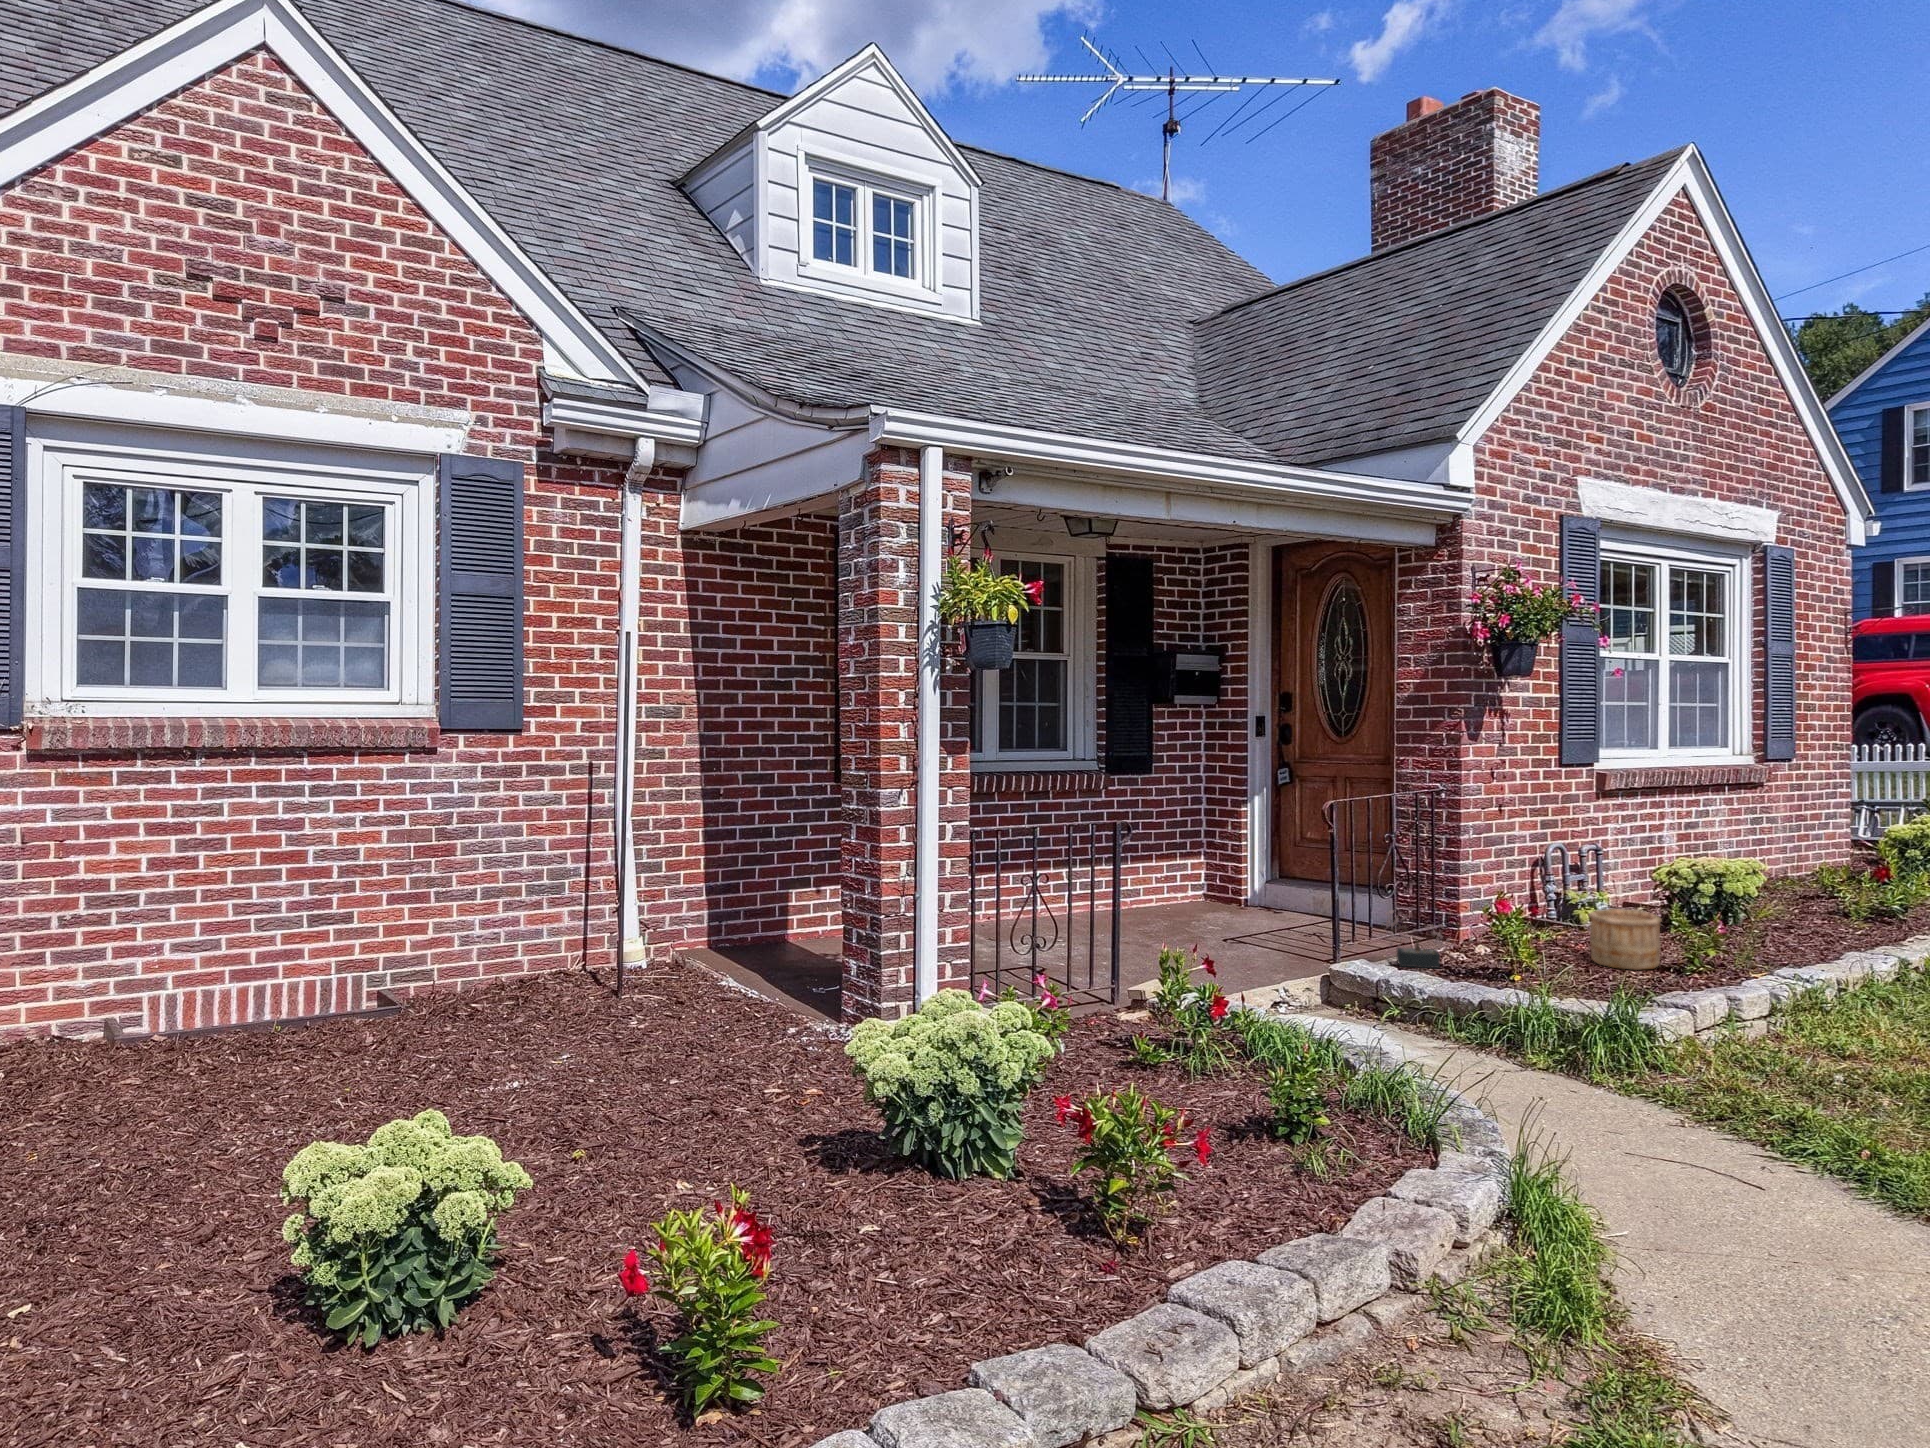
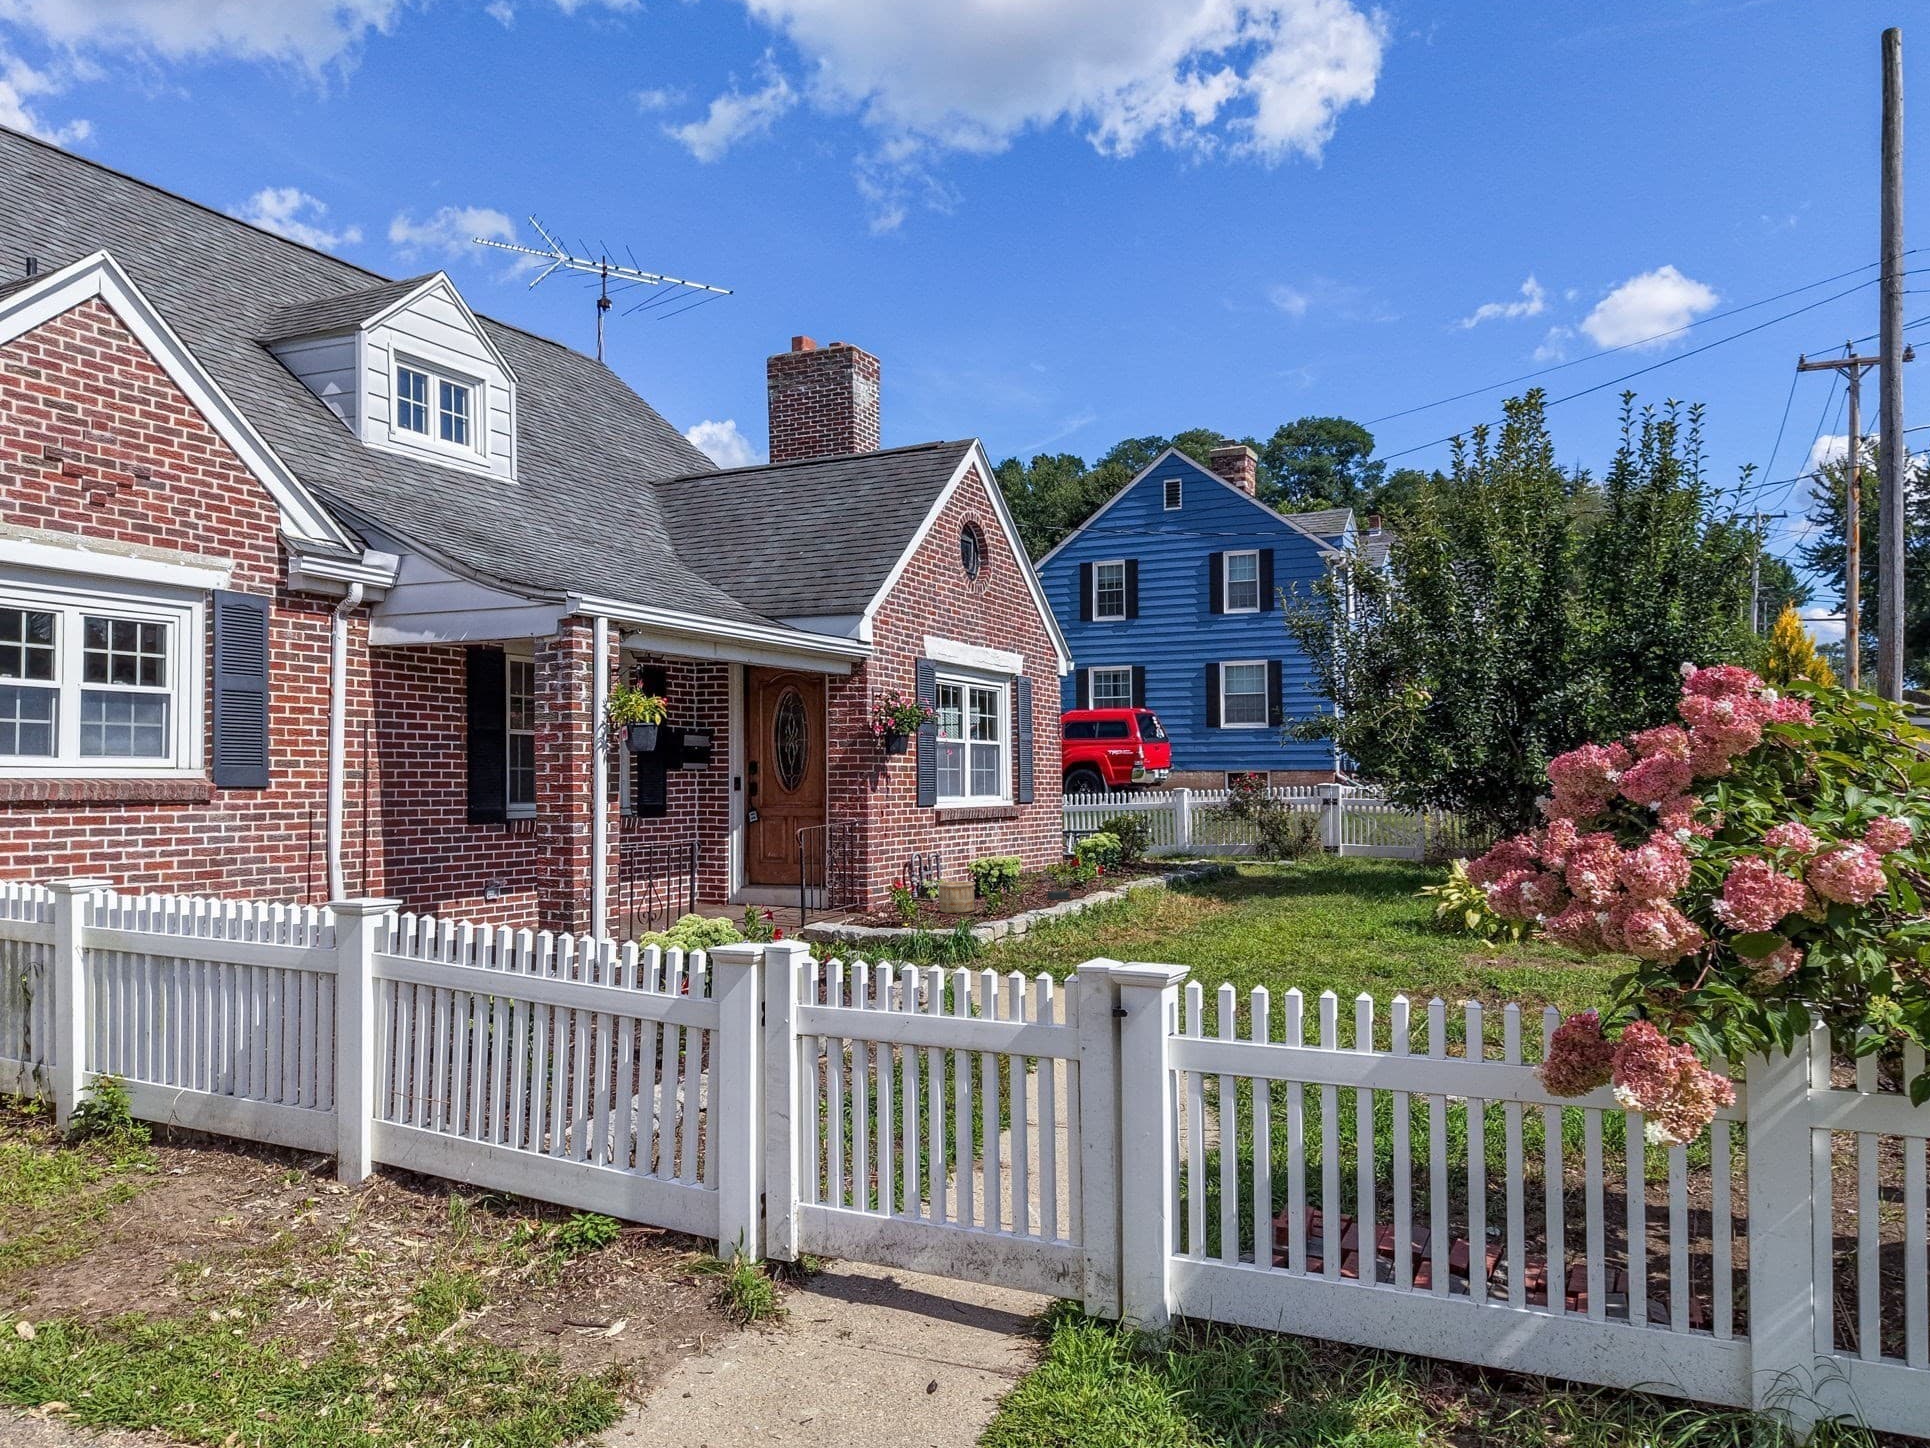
decorative plant: present [1381,910,1449,968] -> present [1041,872,1070,900]

